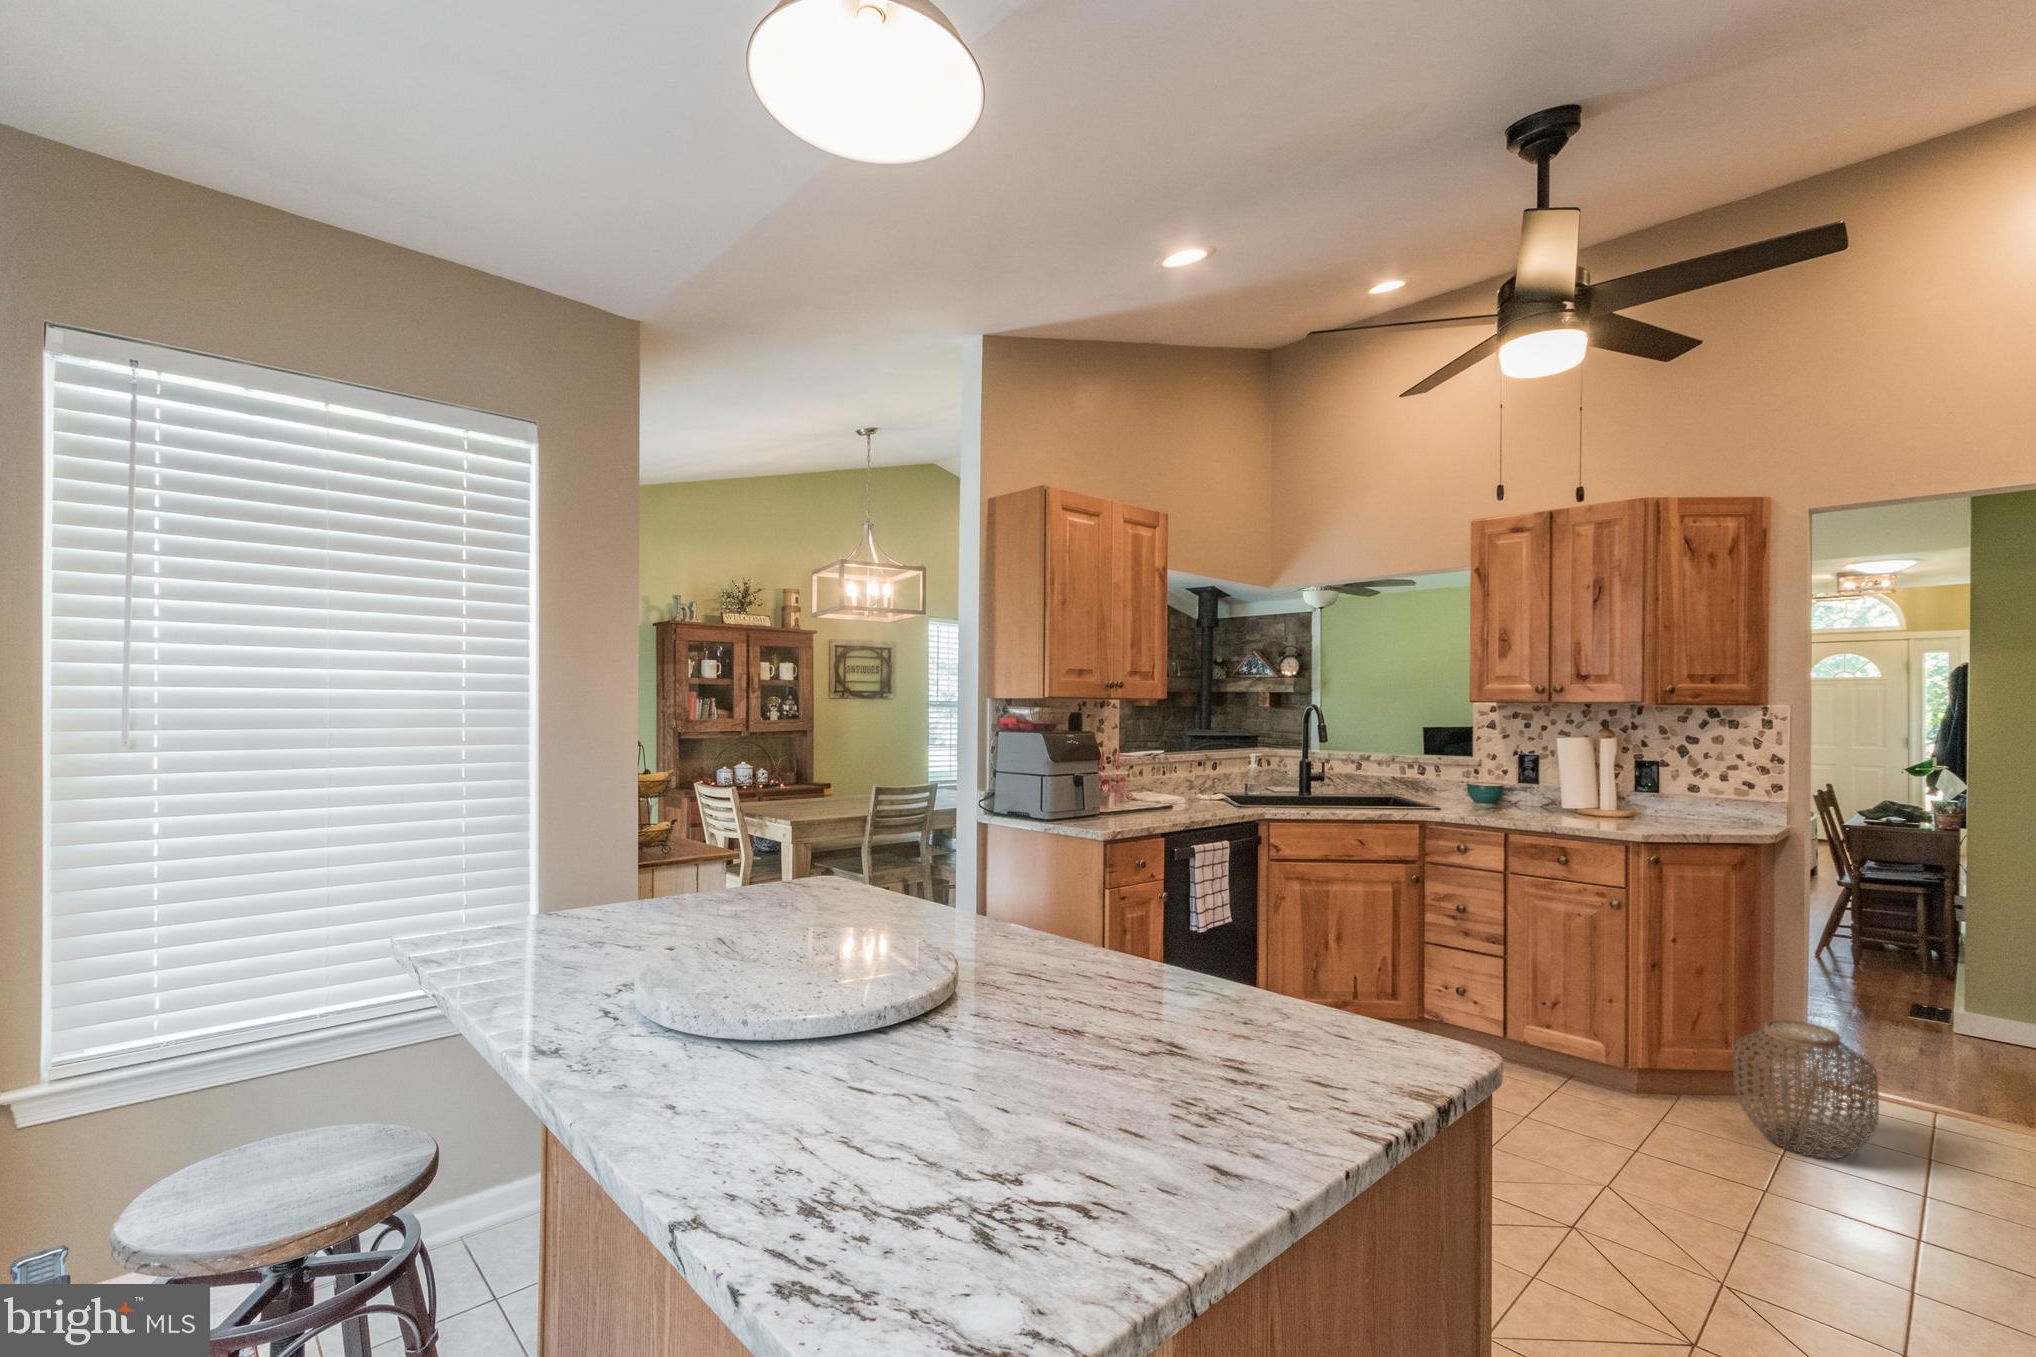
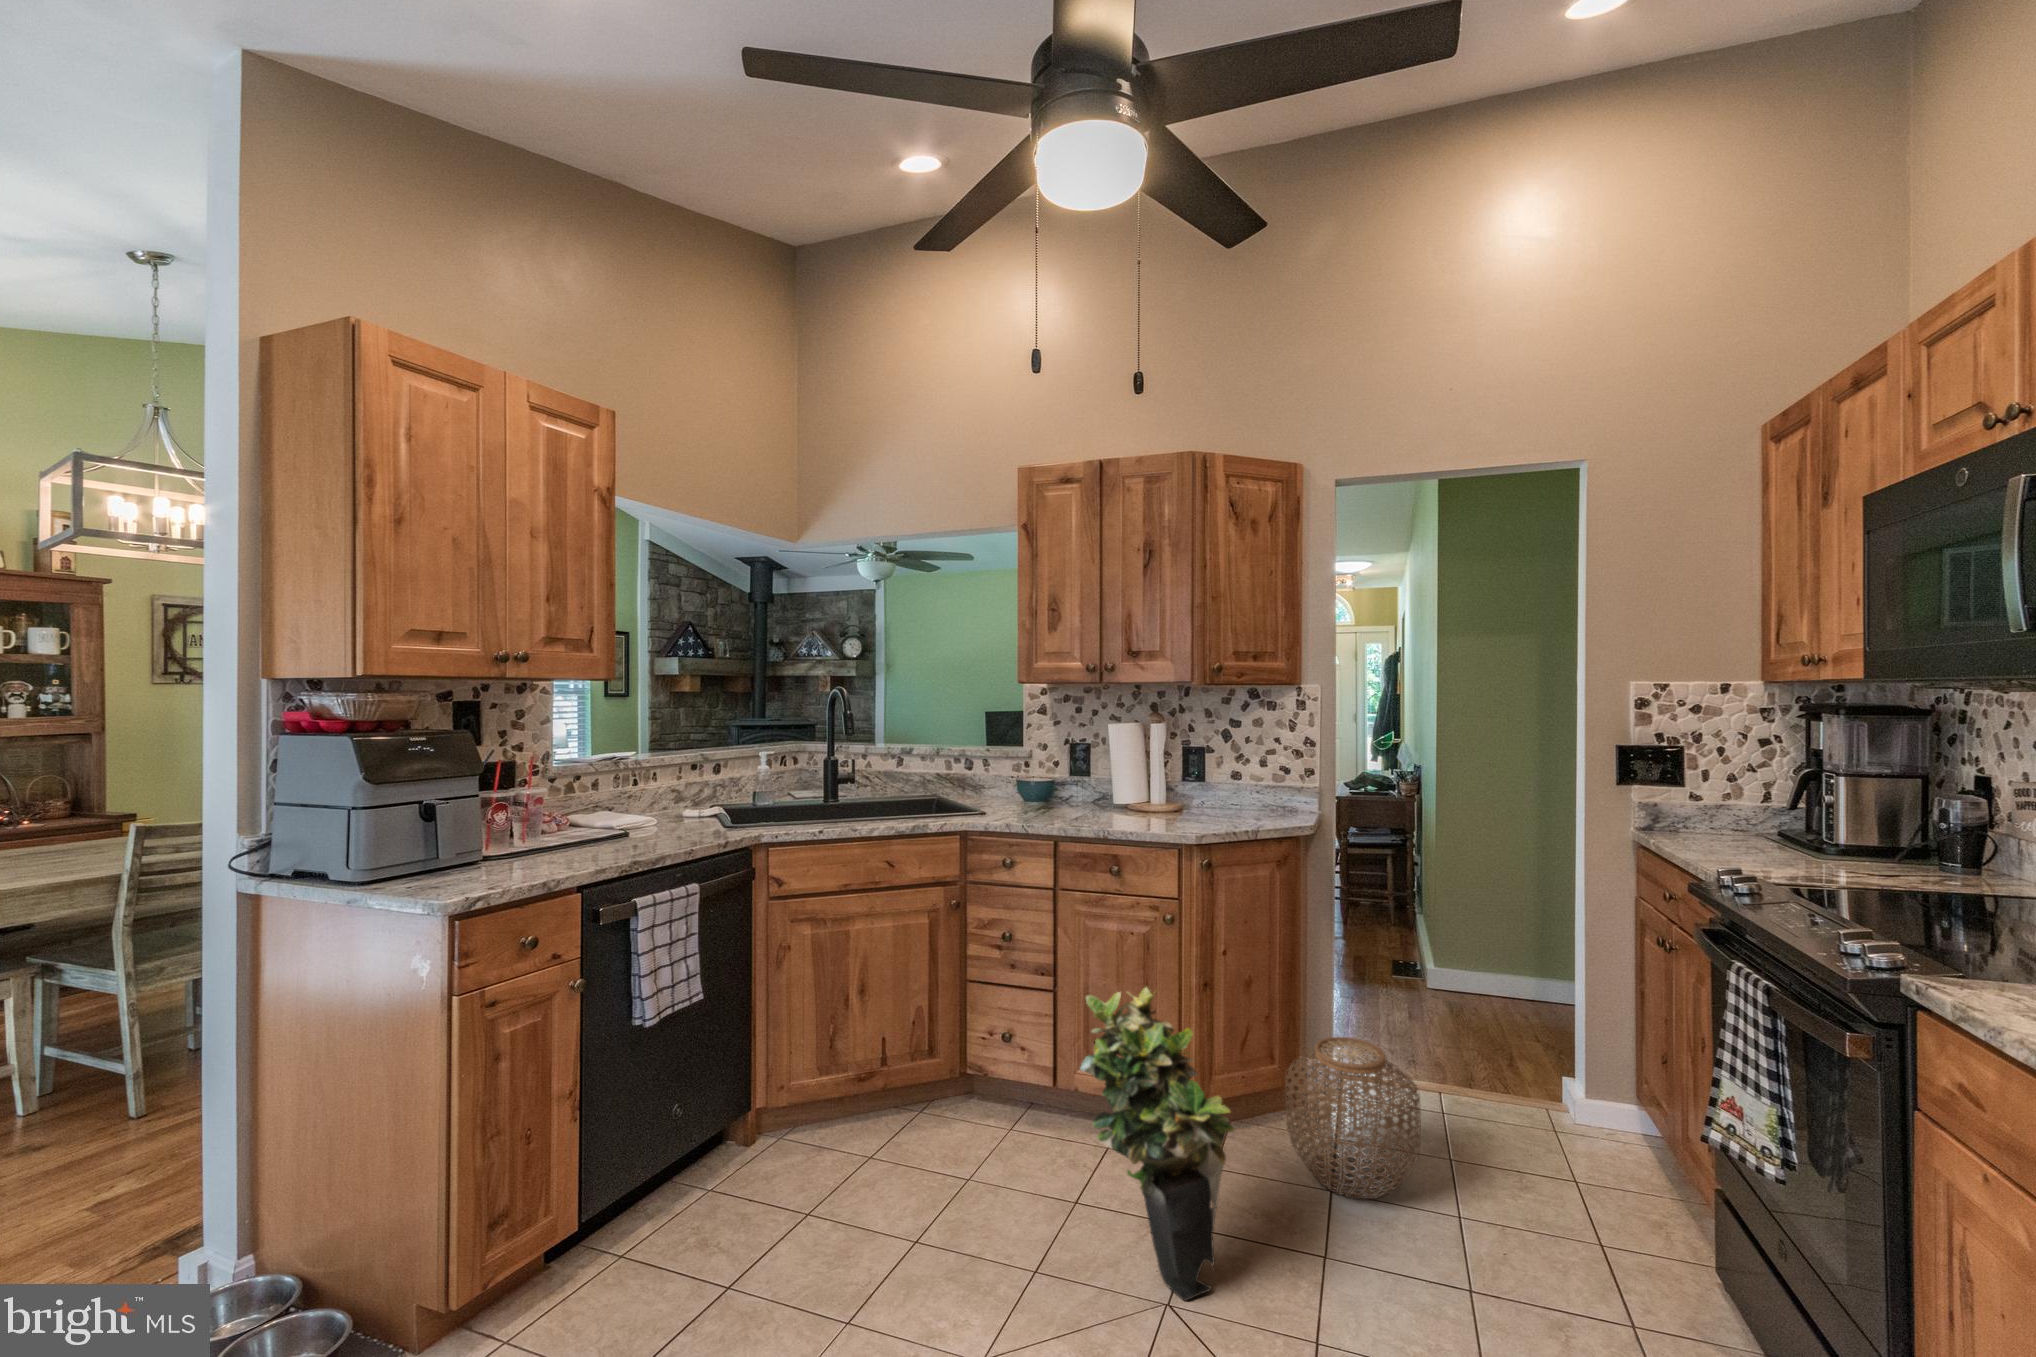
potted plant: none [1530,946,1669,1178] -> present [1080,987,1234,1301]

